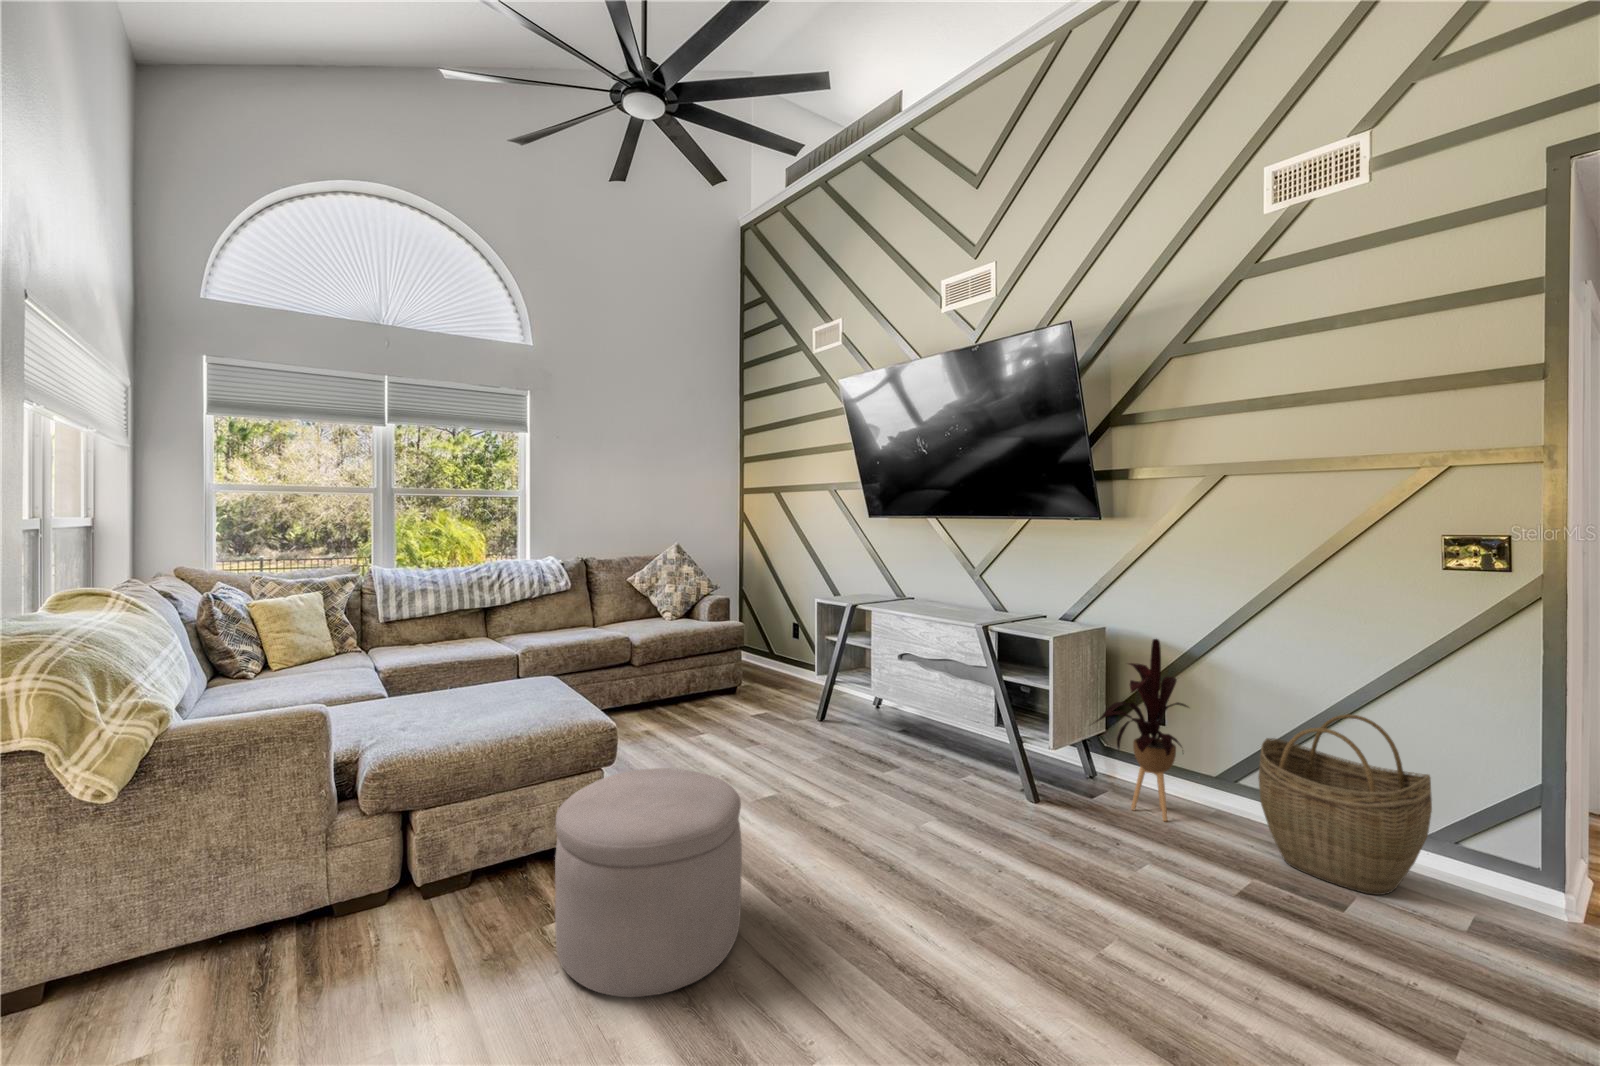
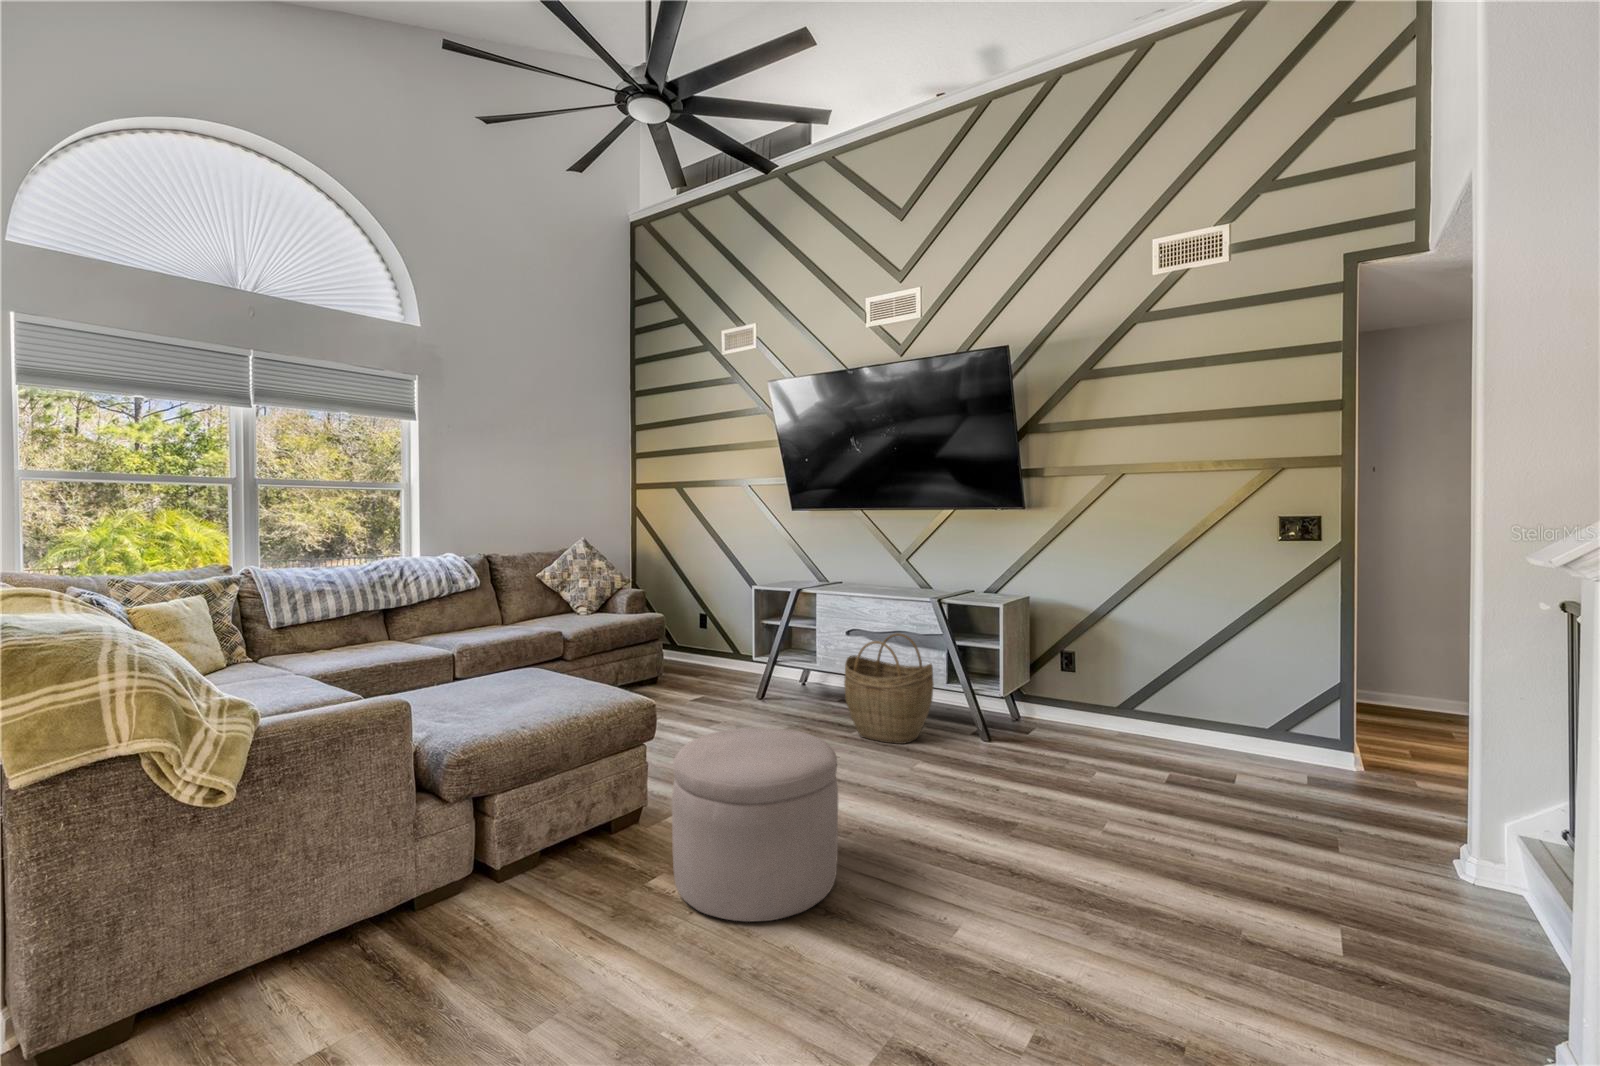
house plant: present [1096,639,1188,821] -> none [1026,598,1108,745]
woven basket: present [1258,714,1432,895] -> present [844,633,934,744]

